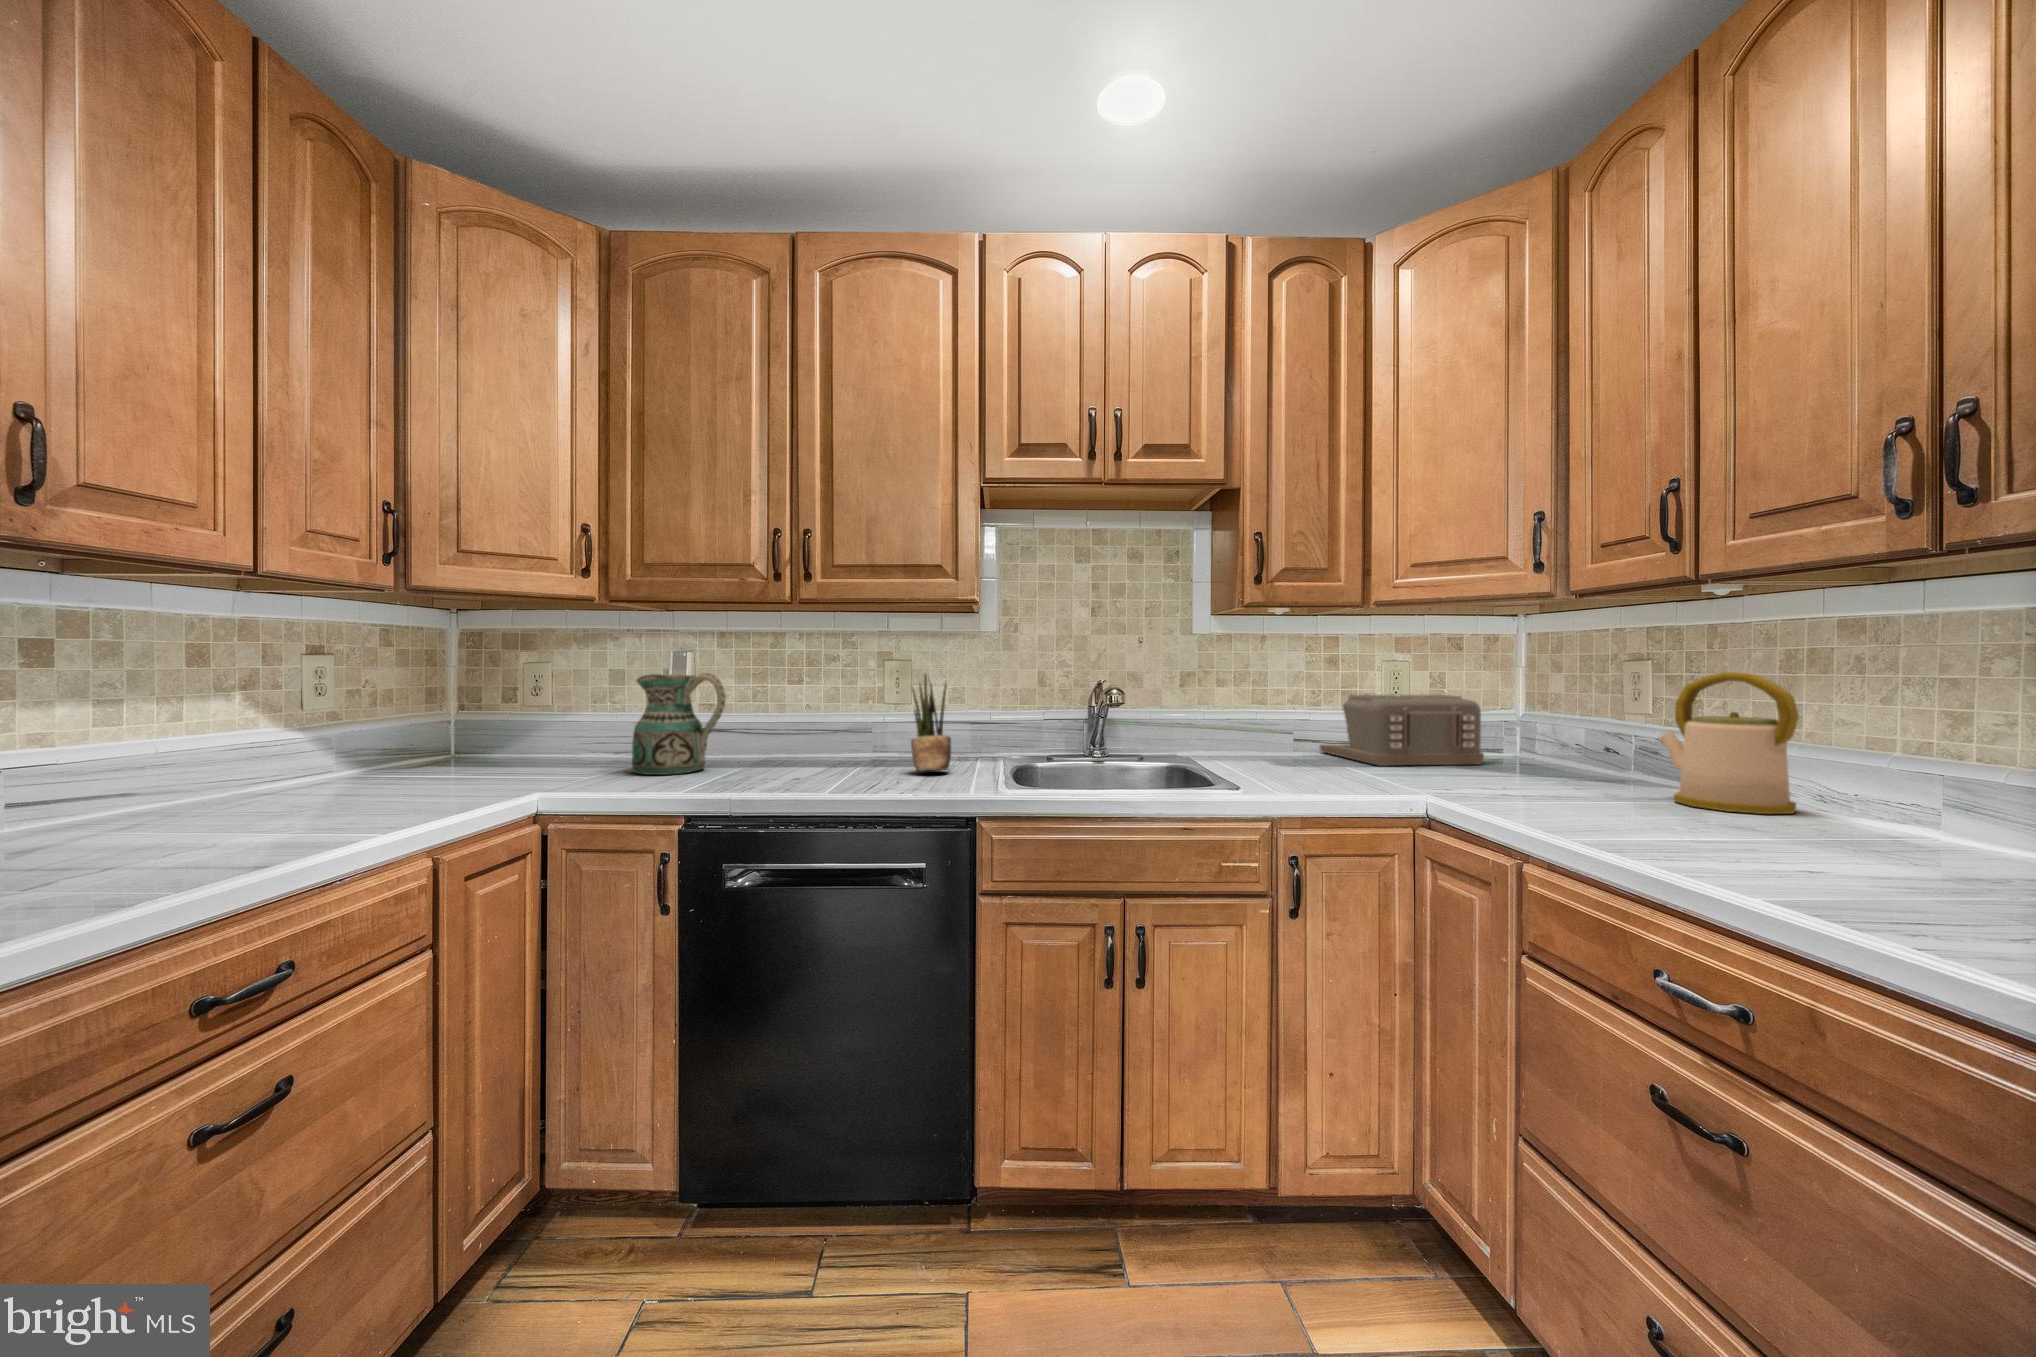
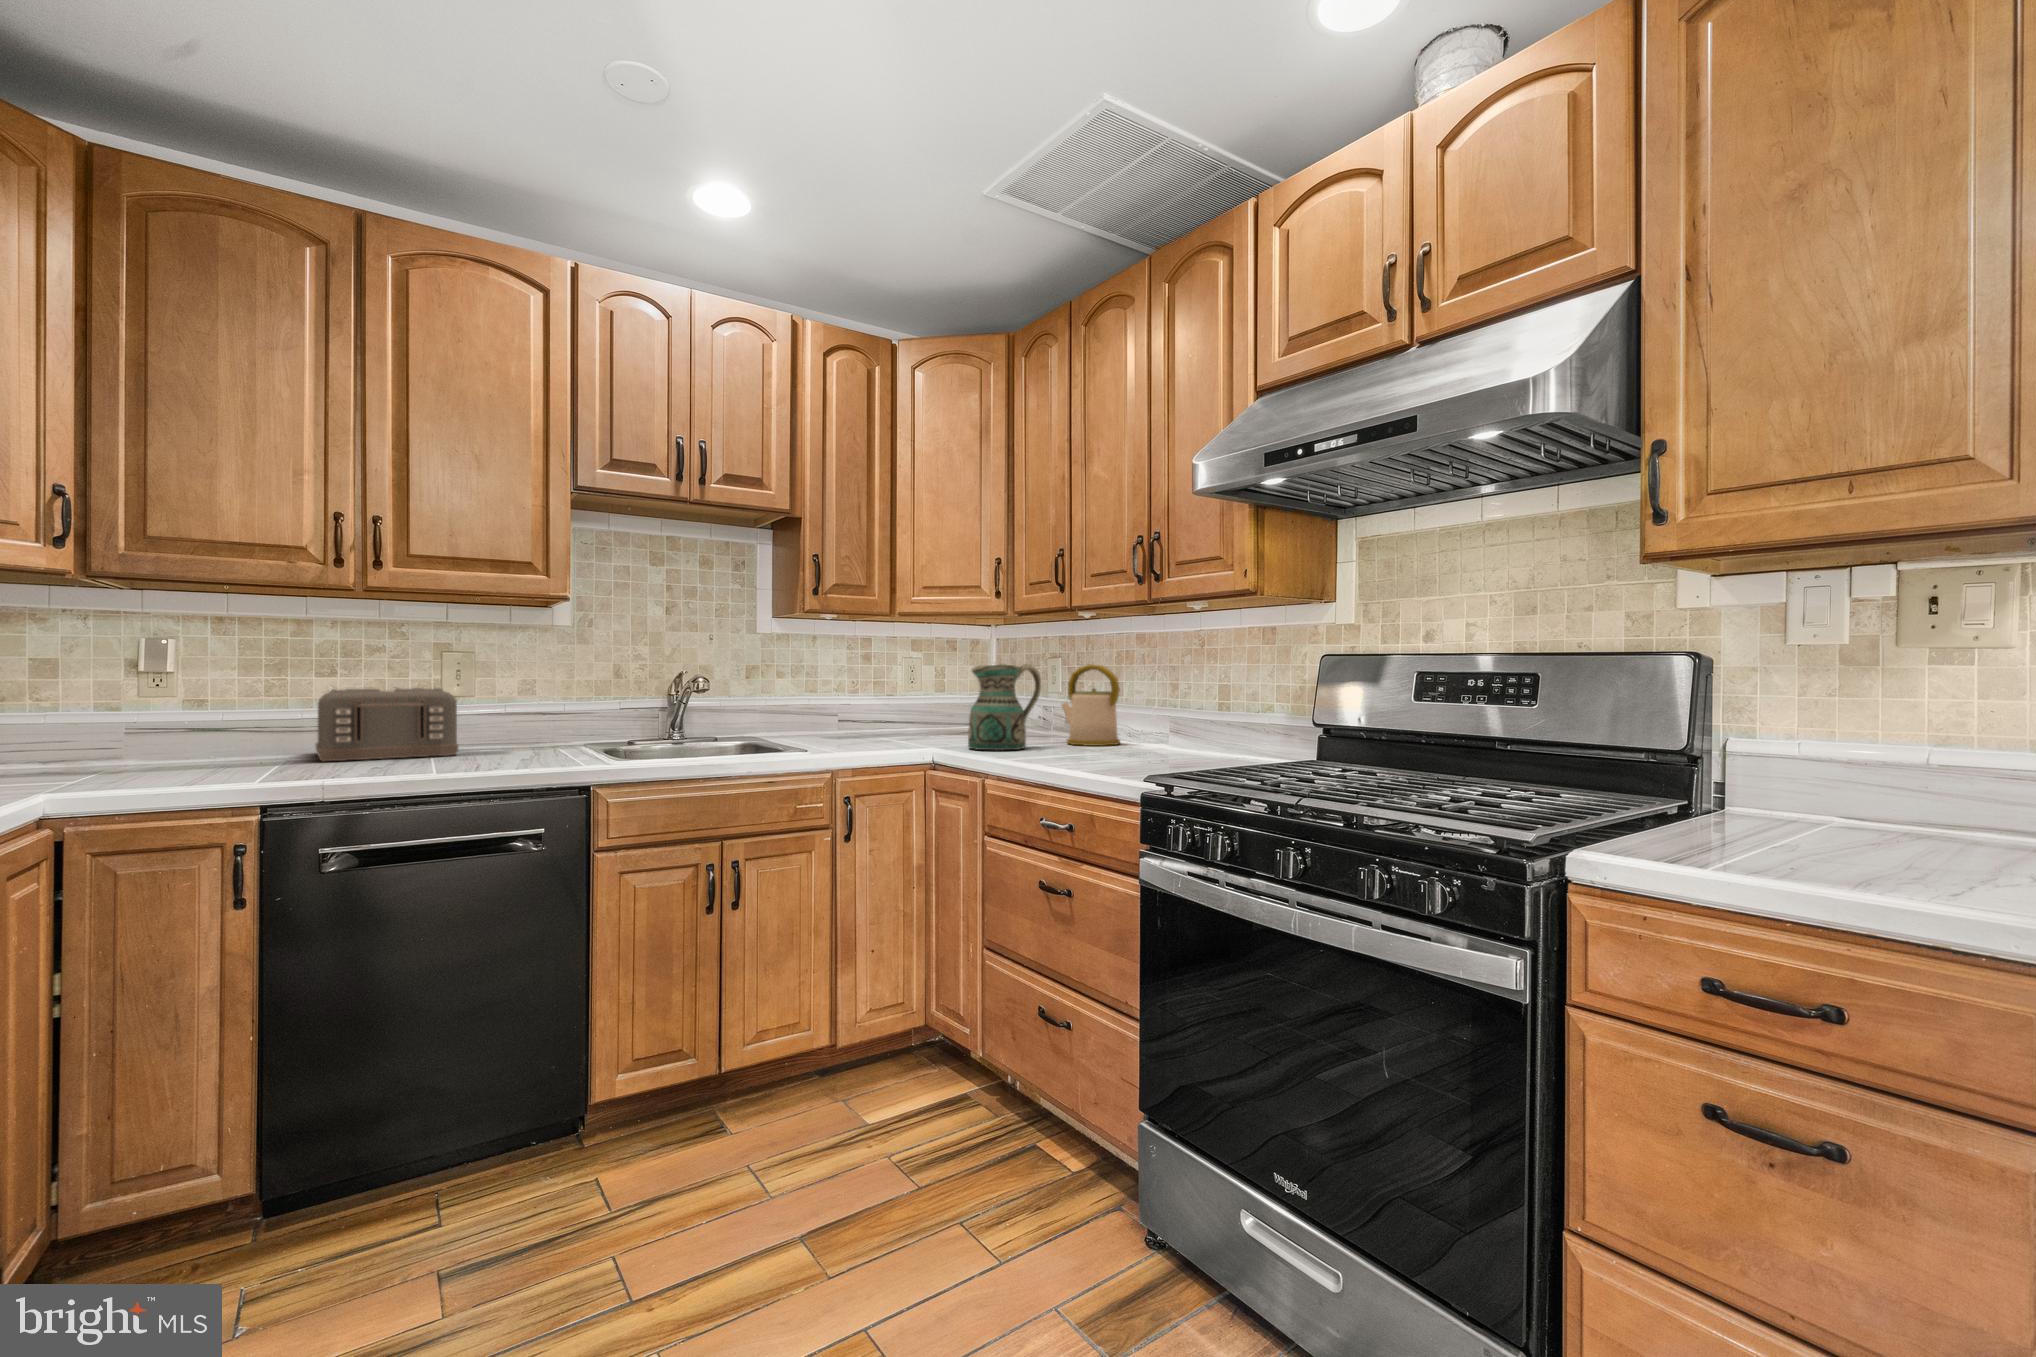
ceramic pitcher: present [632,673,726,775] -> present [968,664,1041,750]
potted plant: present [911,675,951,771] -> none [497,662,540,757]
toaster: present [1320,694,1484,766] -> present [316,687,459,761]

